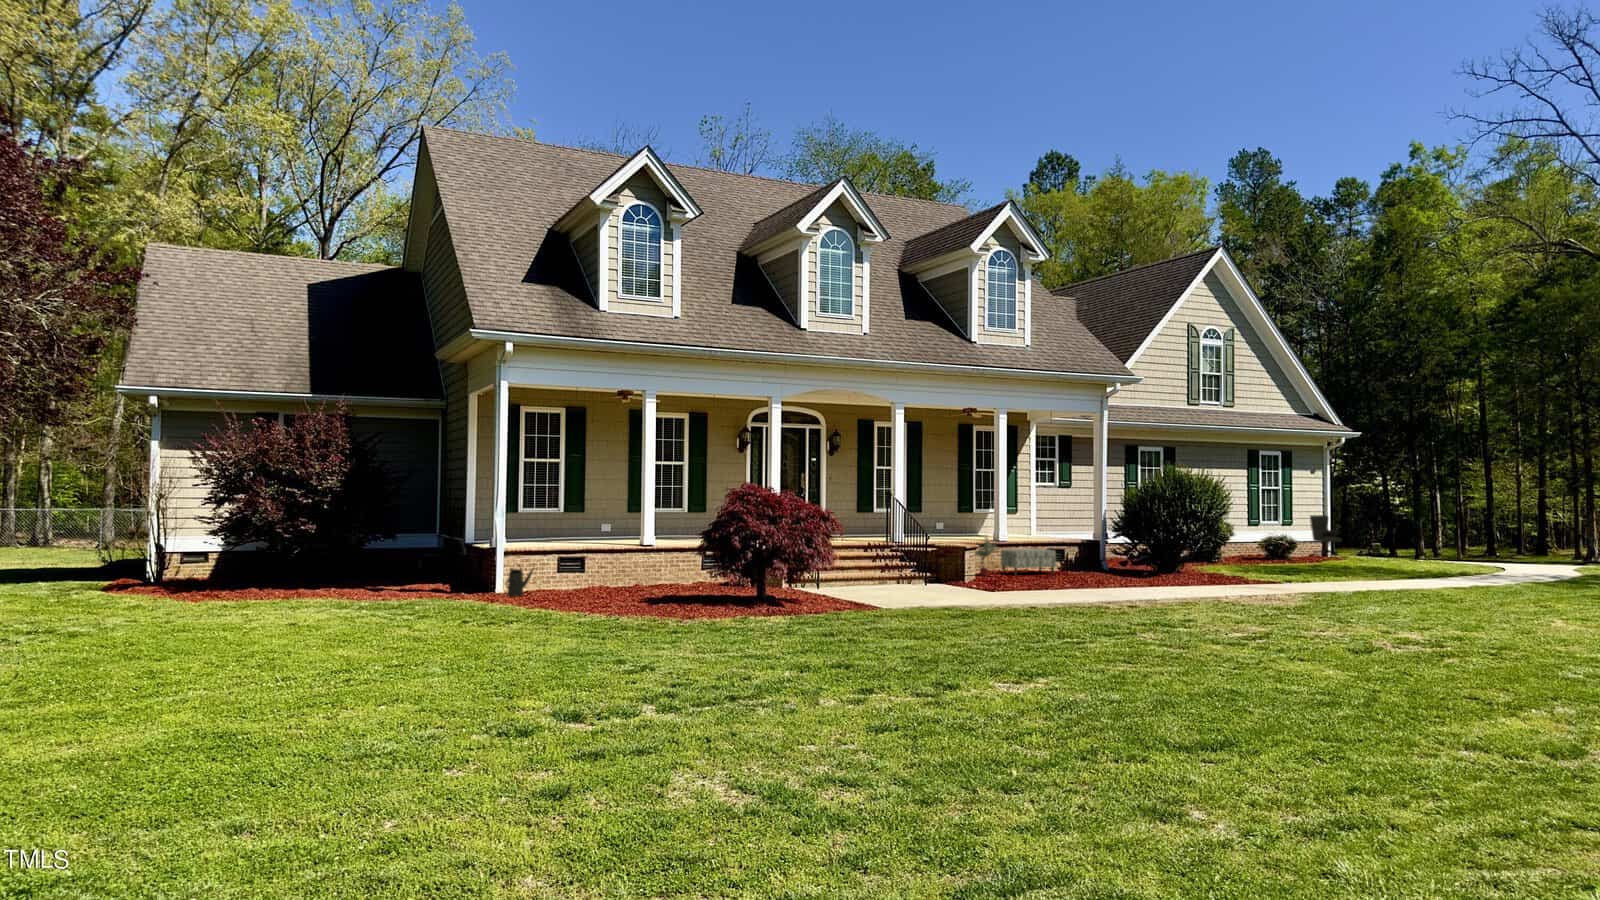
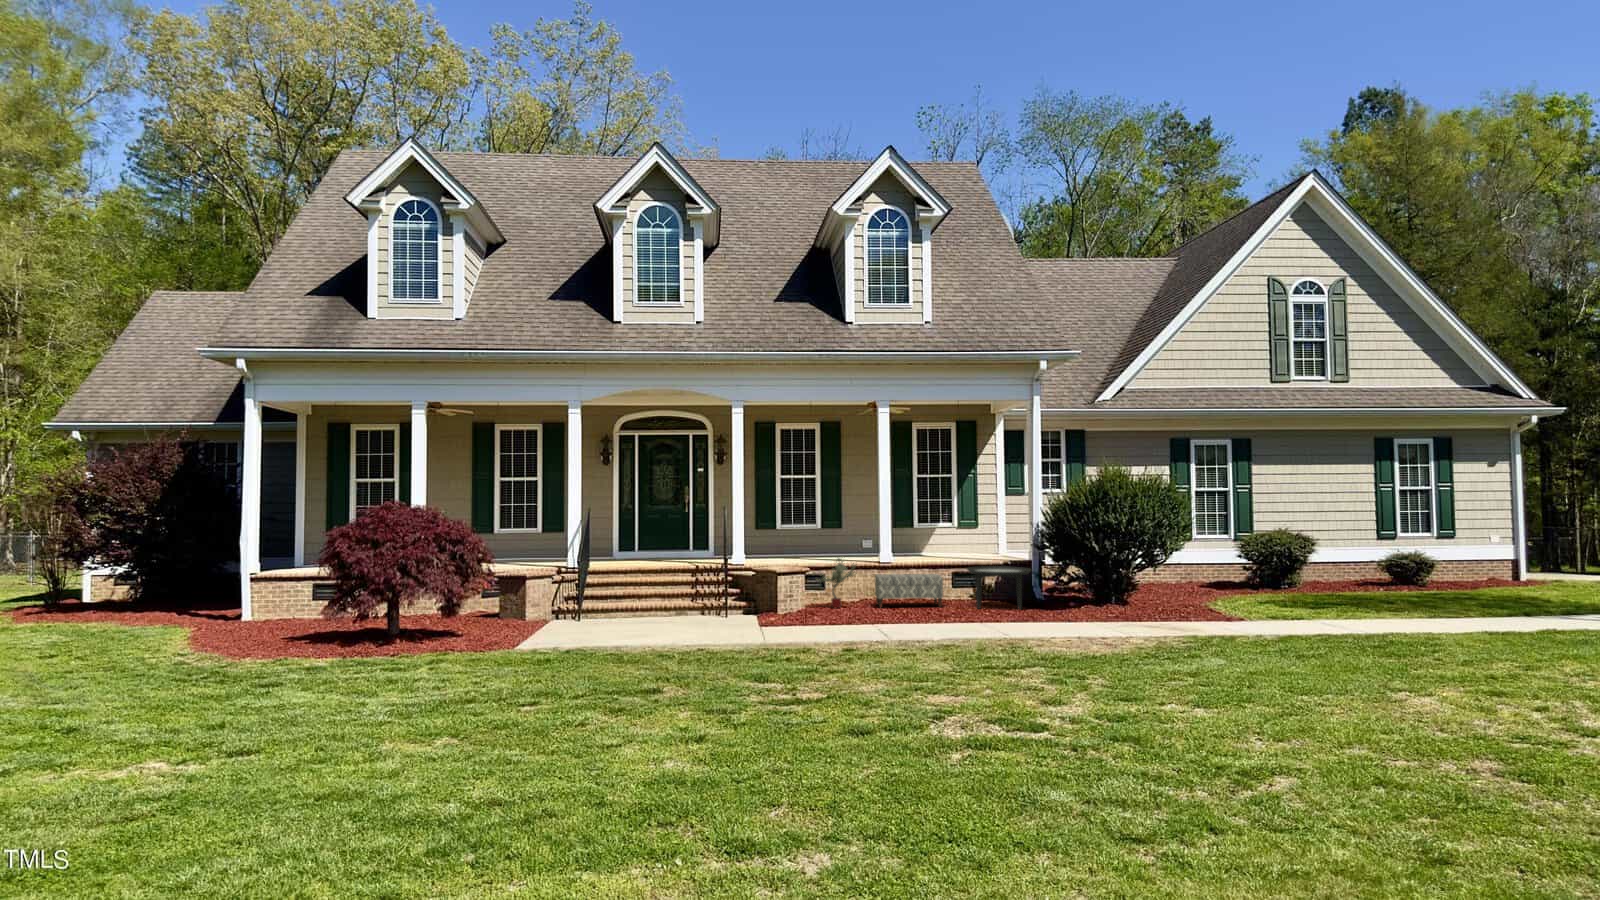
chair: present [1310,515,1342,555] -> none [1491,526,1543,585]
round table: none [1064,543,1115,574] -> present [967,566,1031,610]
watering can: present [506,568,534,596] -> none [197,587,246,622]

